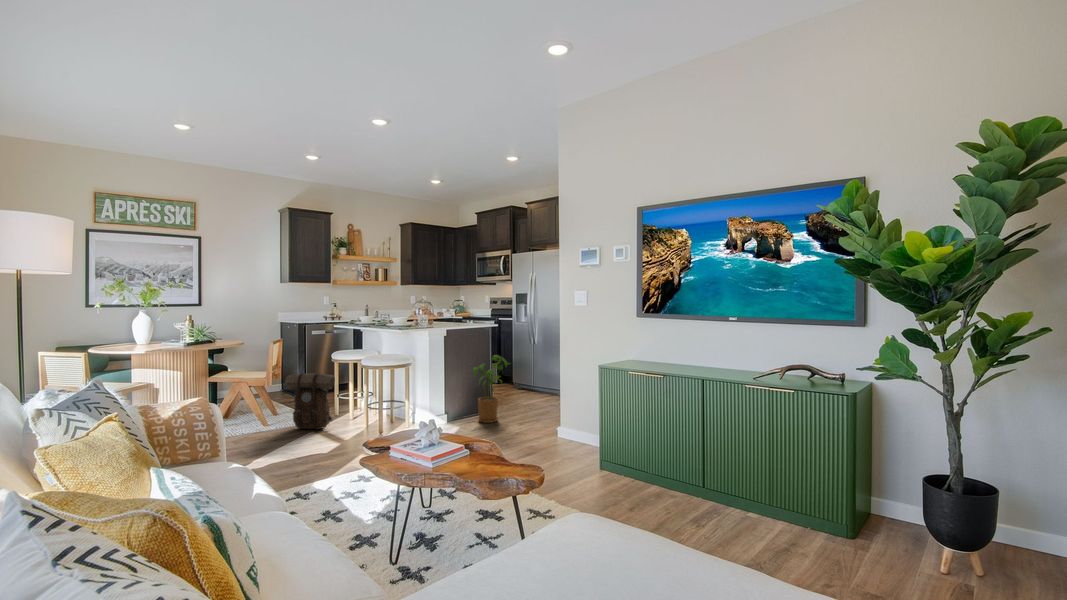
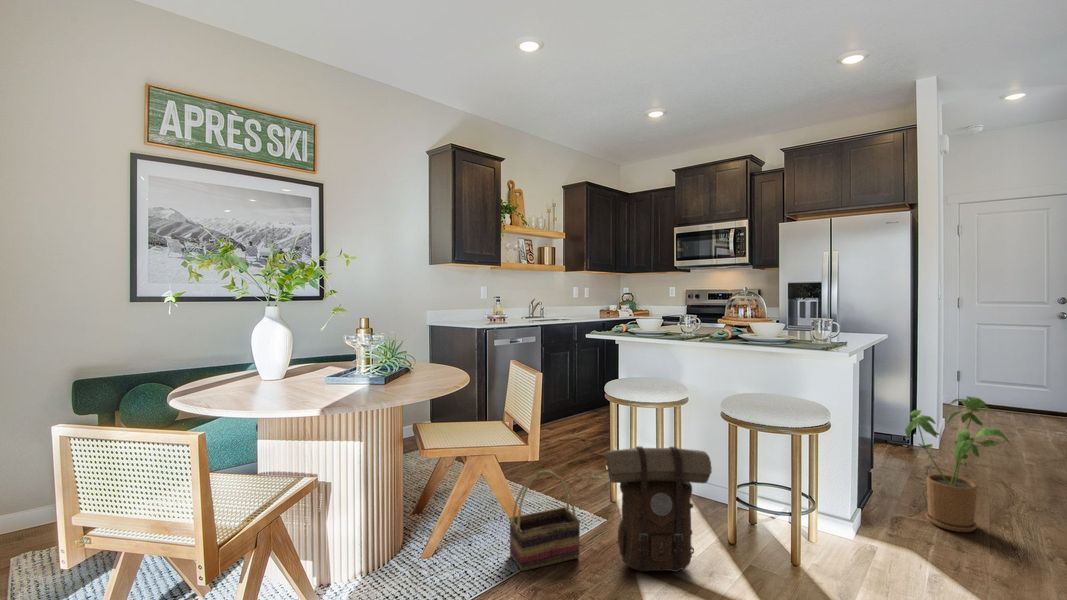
basket: none [248,386,283,429] -> present [509,471,580,571]

